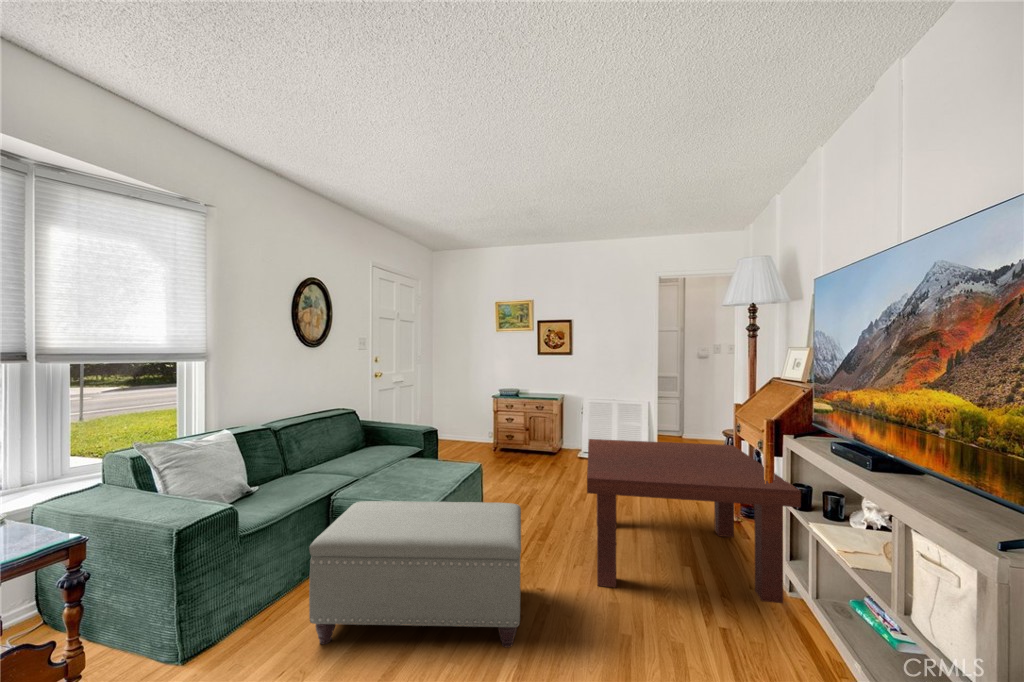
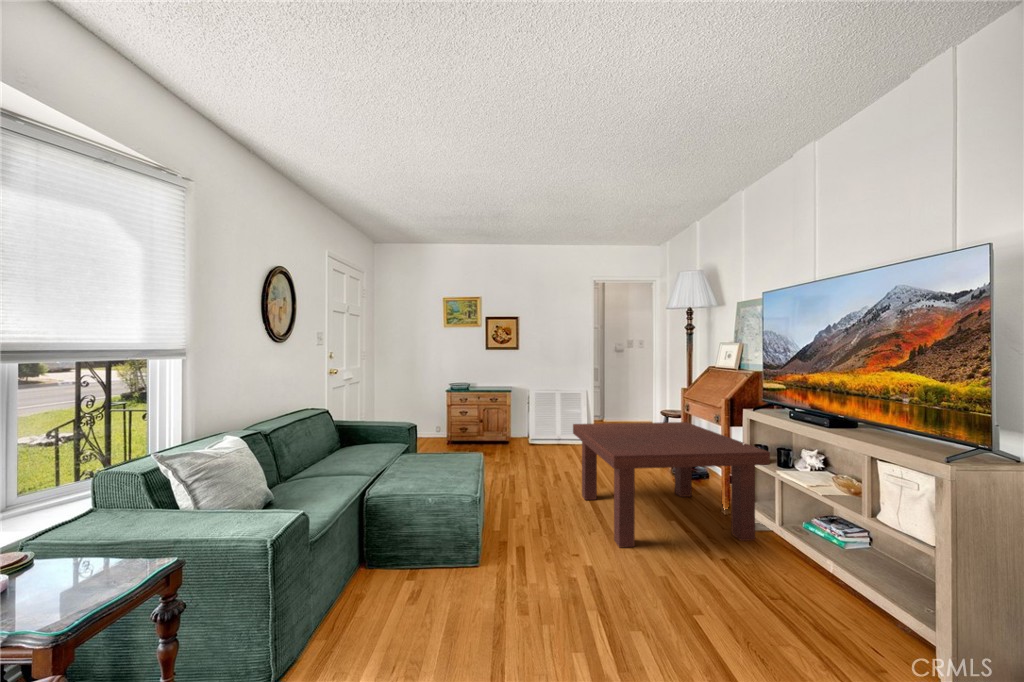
ottoman: present [309,501,521,648] -> none [402,484,597,640]

